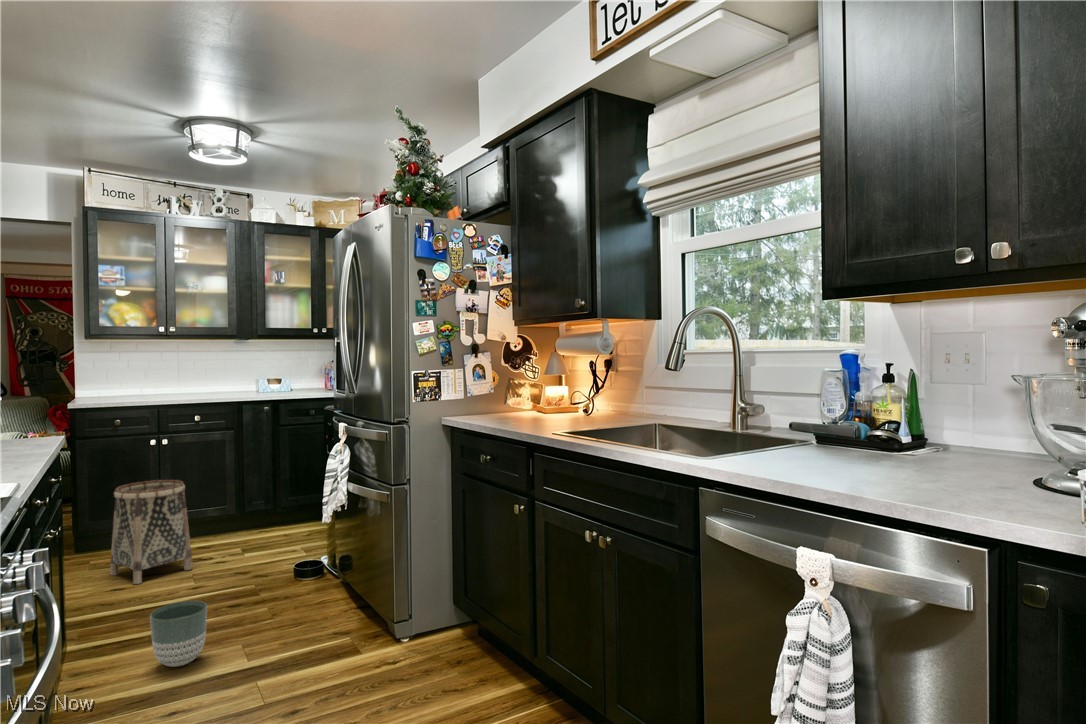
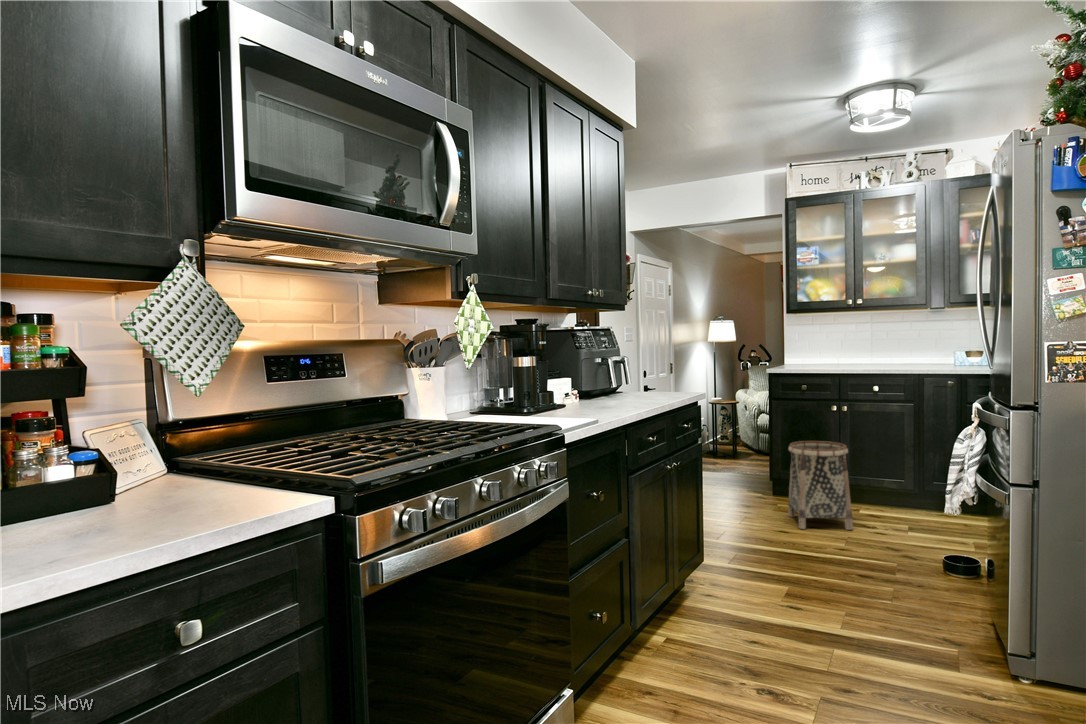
planter: present [150,601,207,667] -> none [762,550,809,607]

